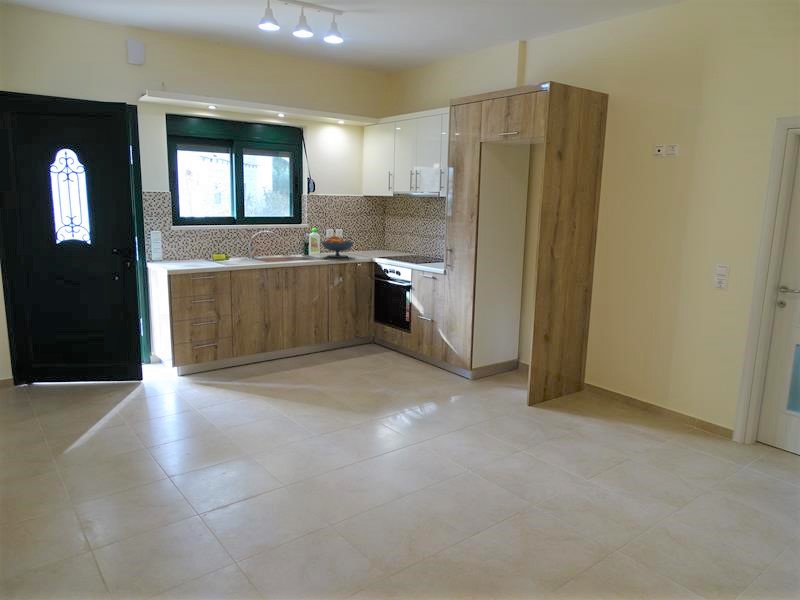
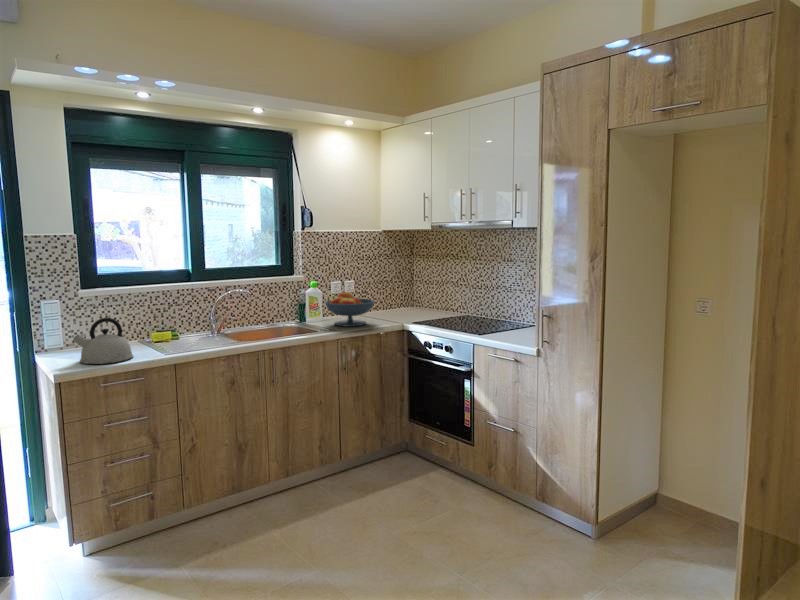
kettle: none [174,241,206,267] -> present [73,318,133,364]

